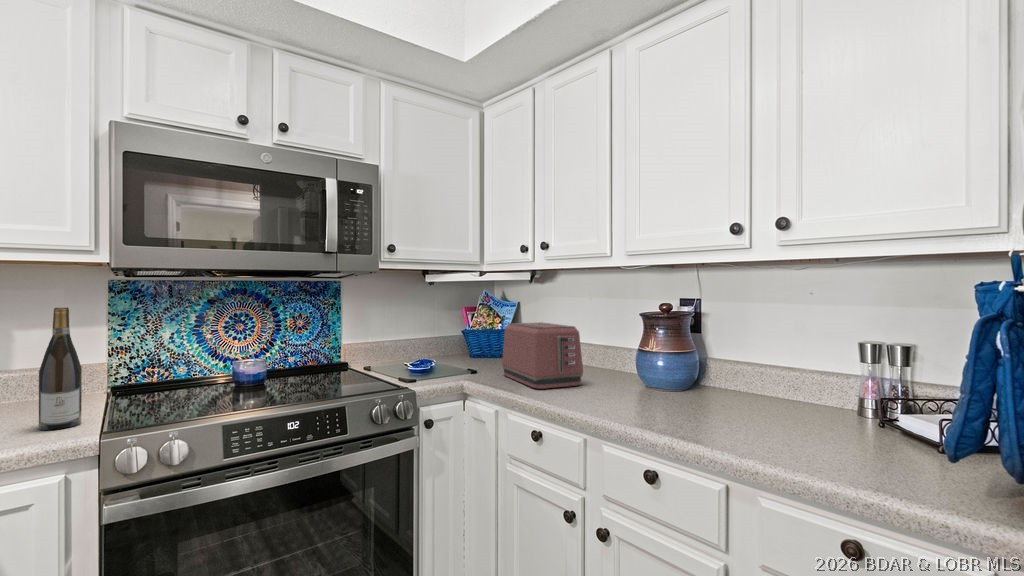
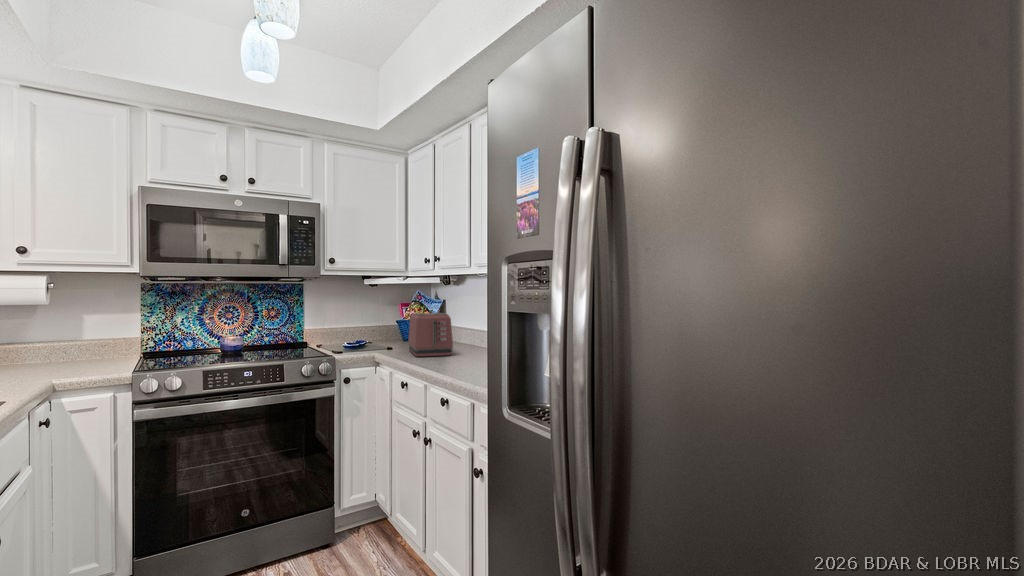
wine bottle: present [39,307,82,430] -> none [99,300,123,370]

